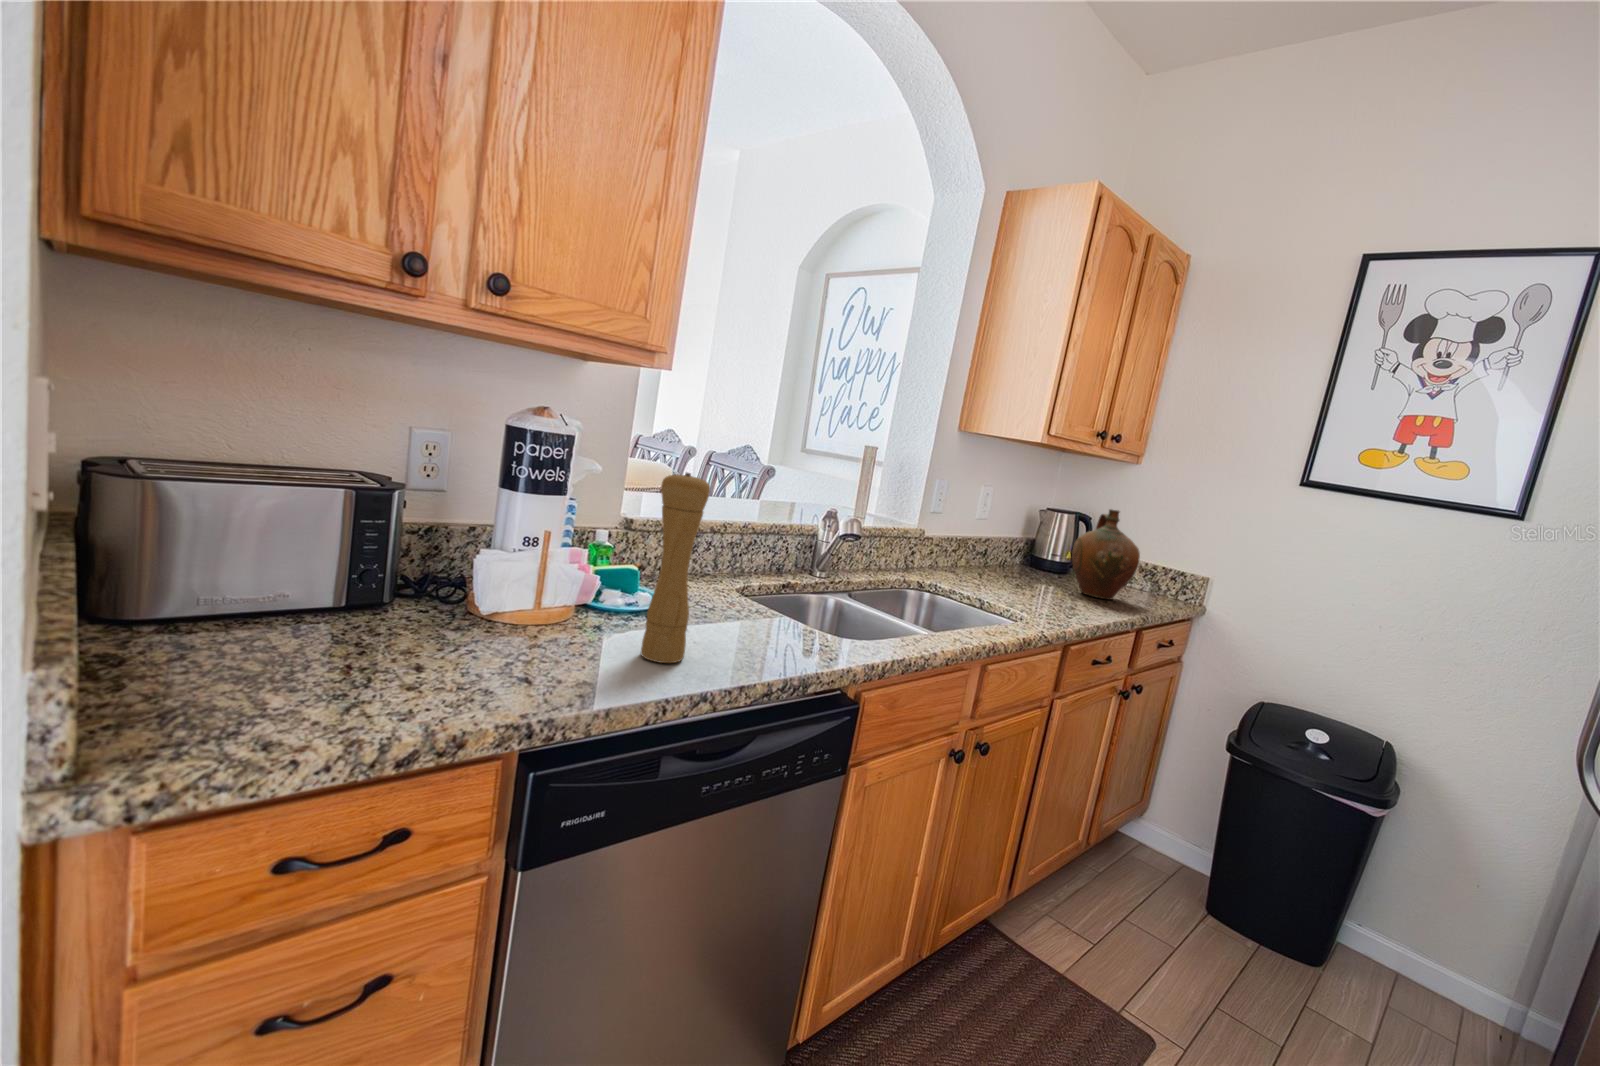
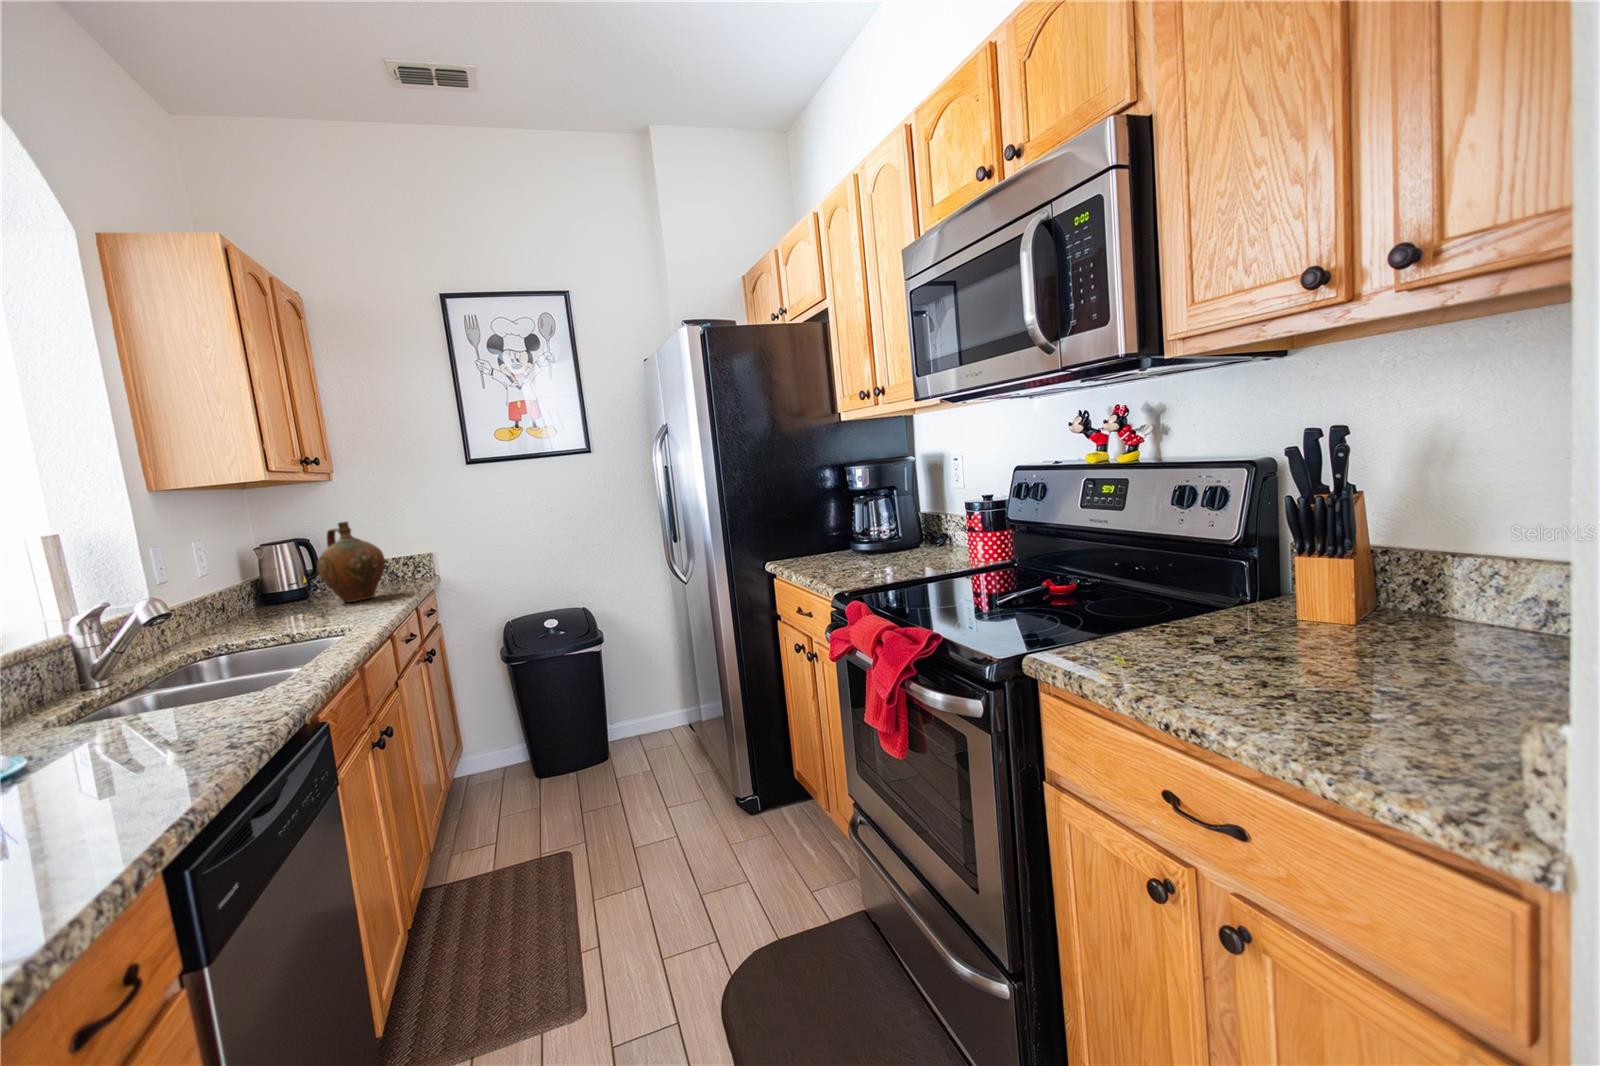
pepper mill: present [641,473,710,663] -> none [78,568,182,771]

